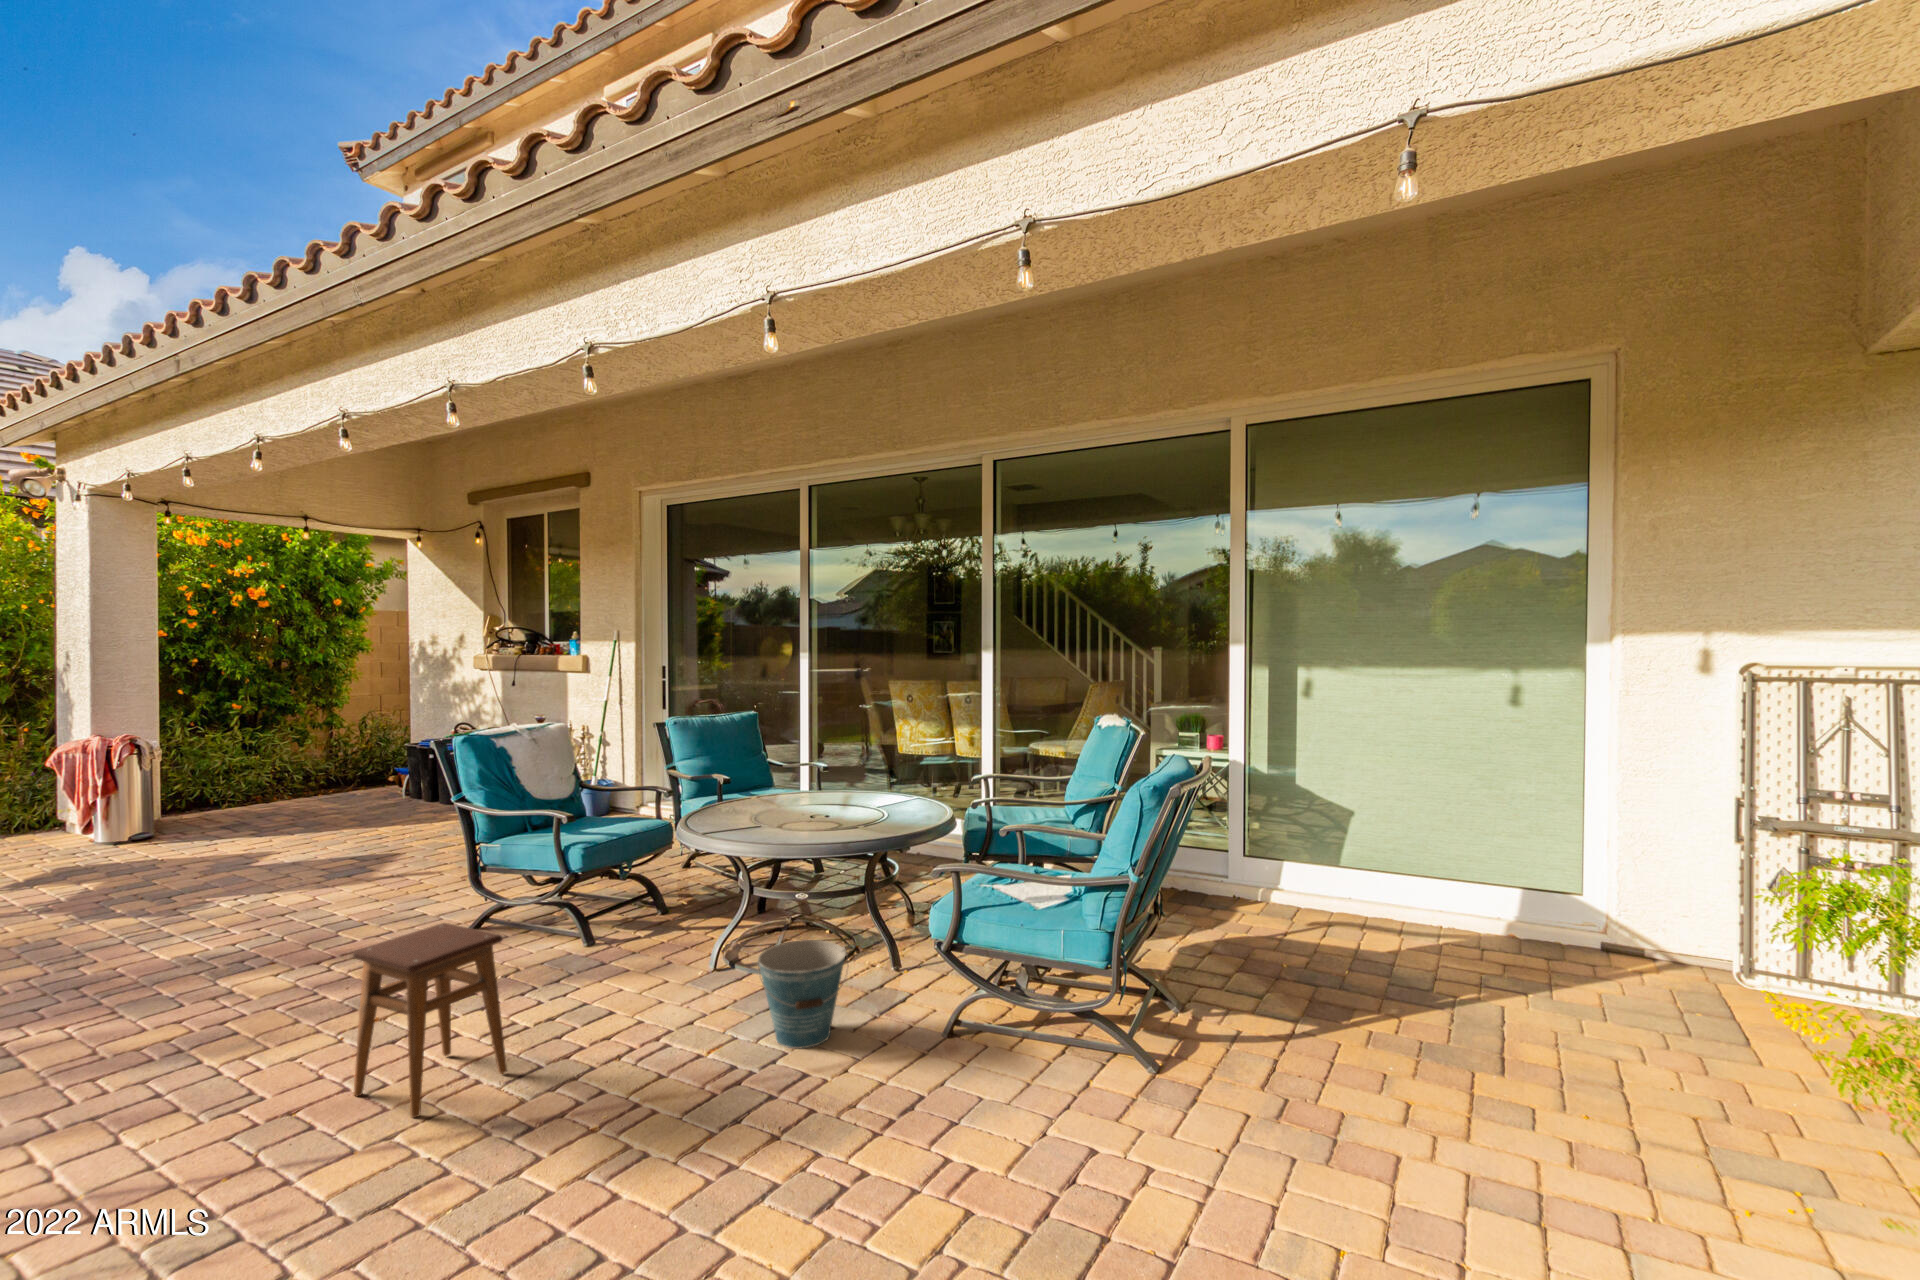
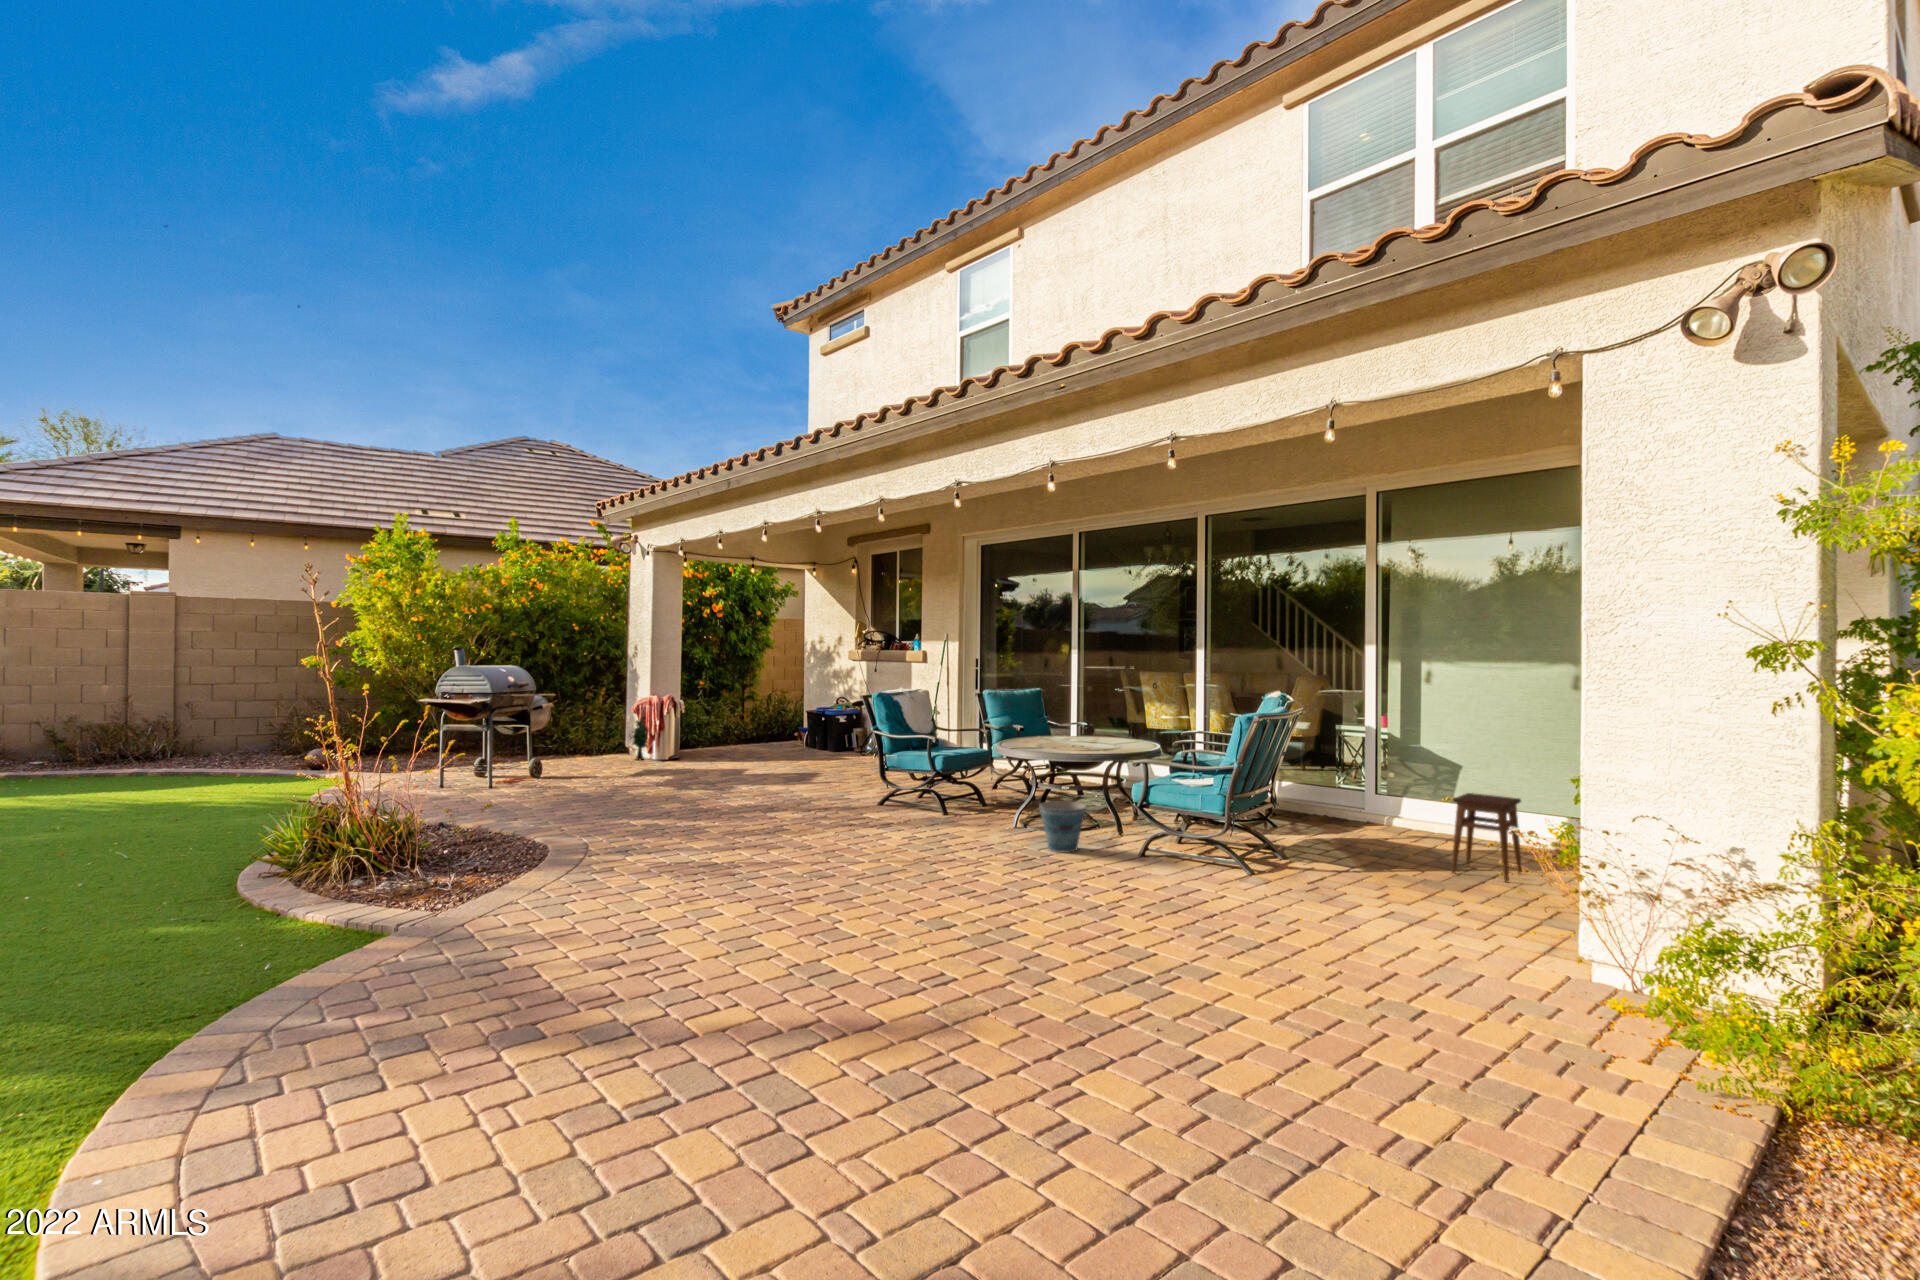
decorative plant: none [36,776,90,851] -> present [630,717,653,760]
stool: present [352,923,507,1118] -> present [1451,793,1522,882]

